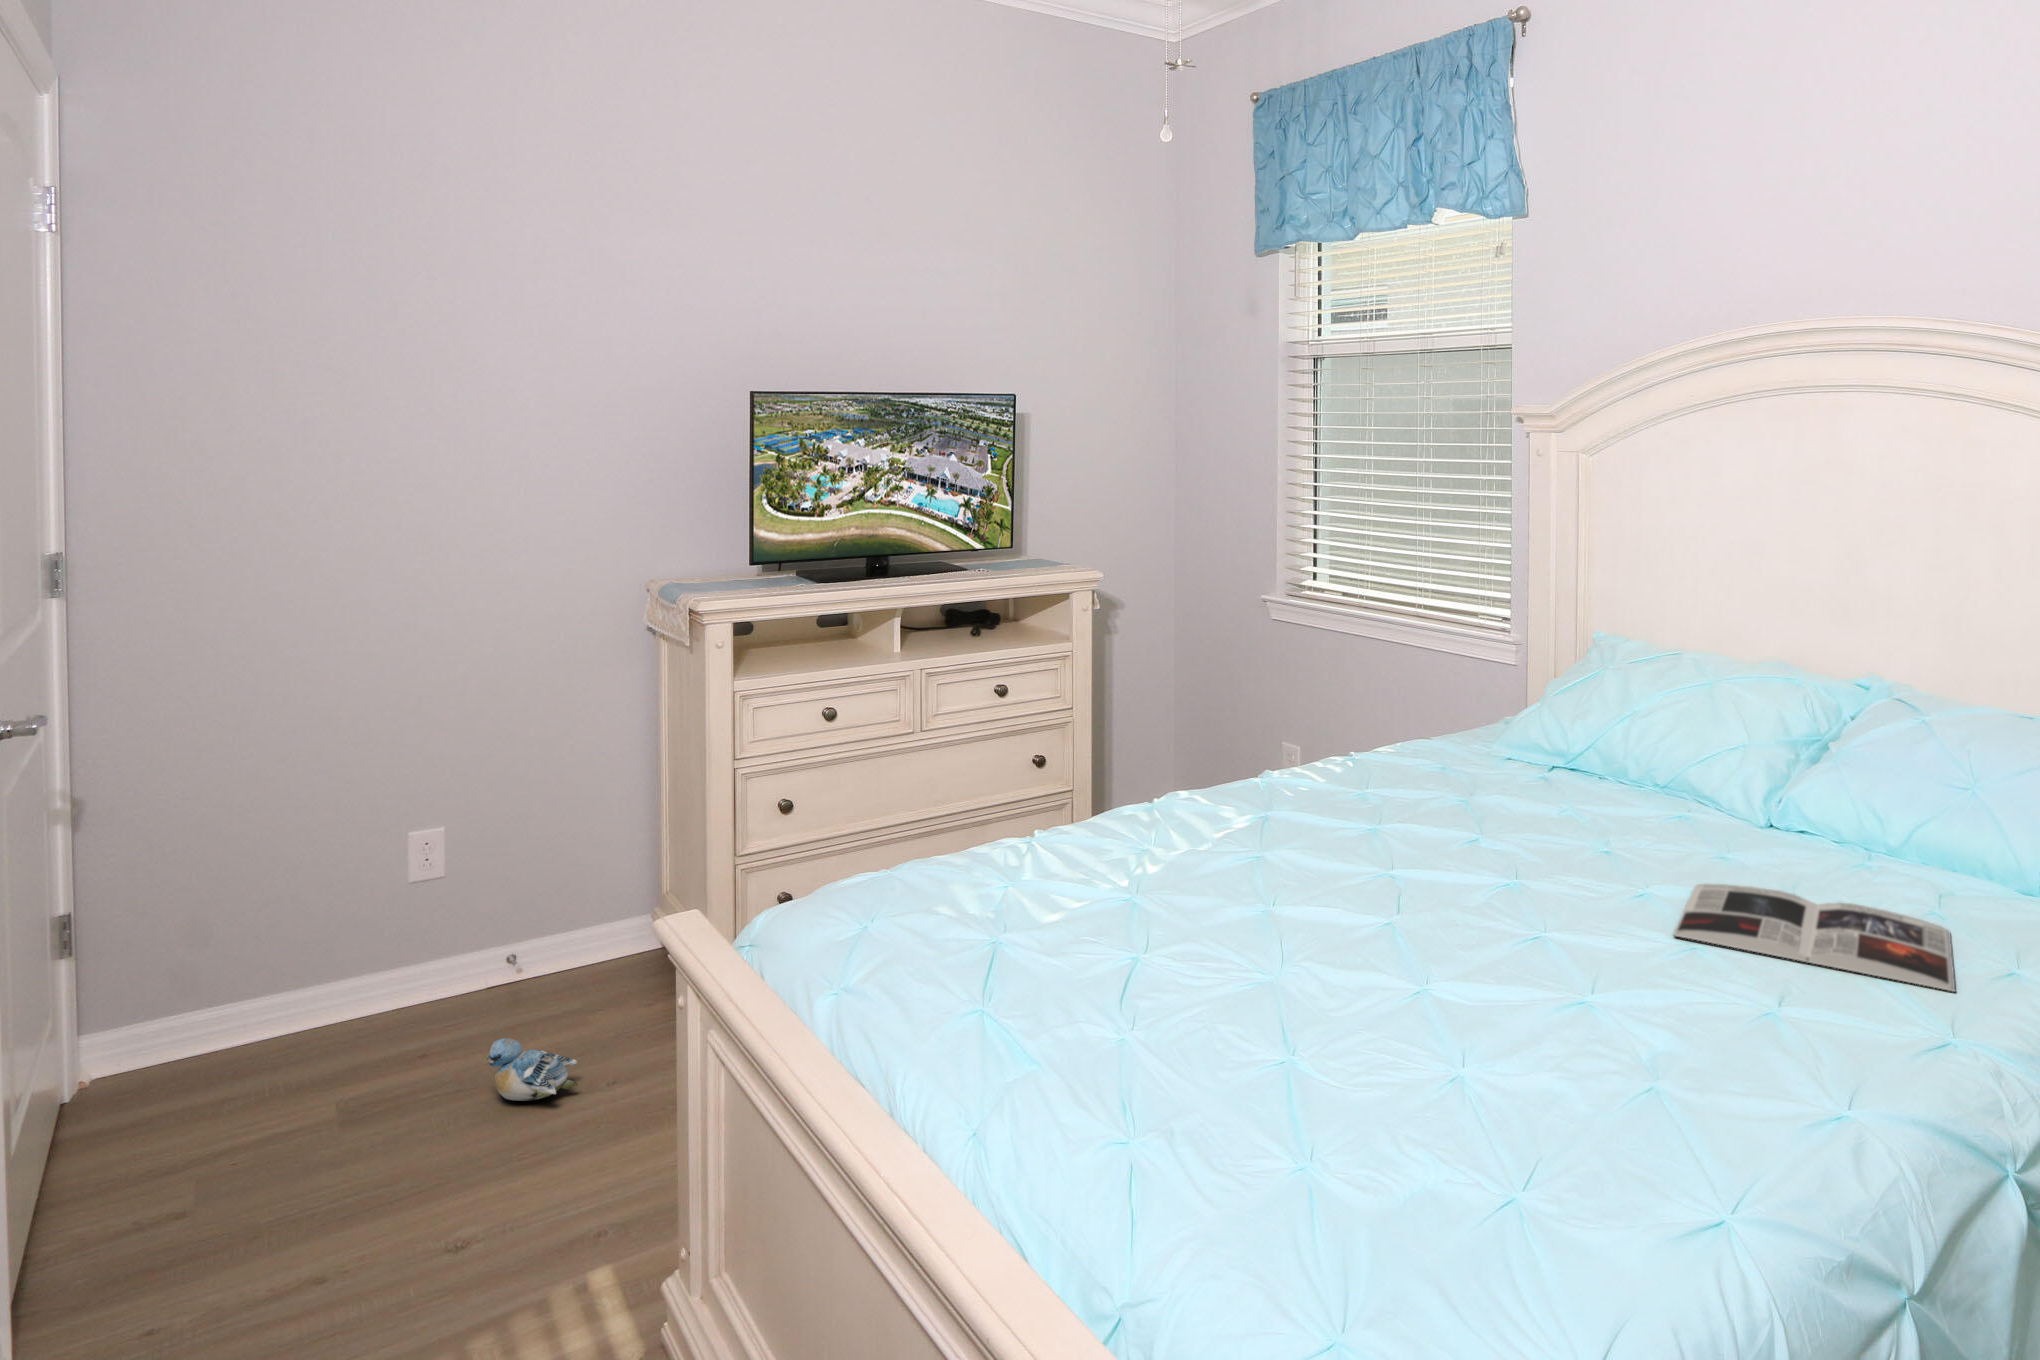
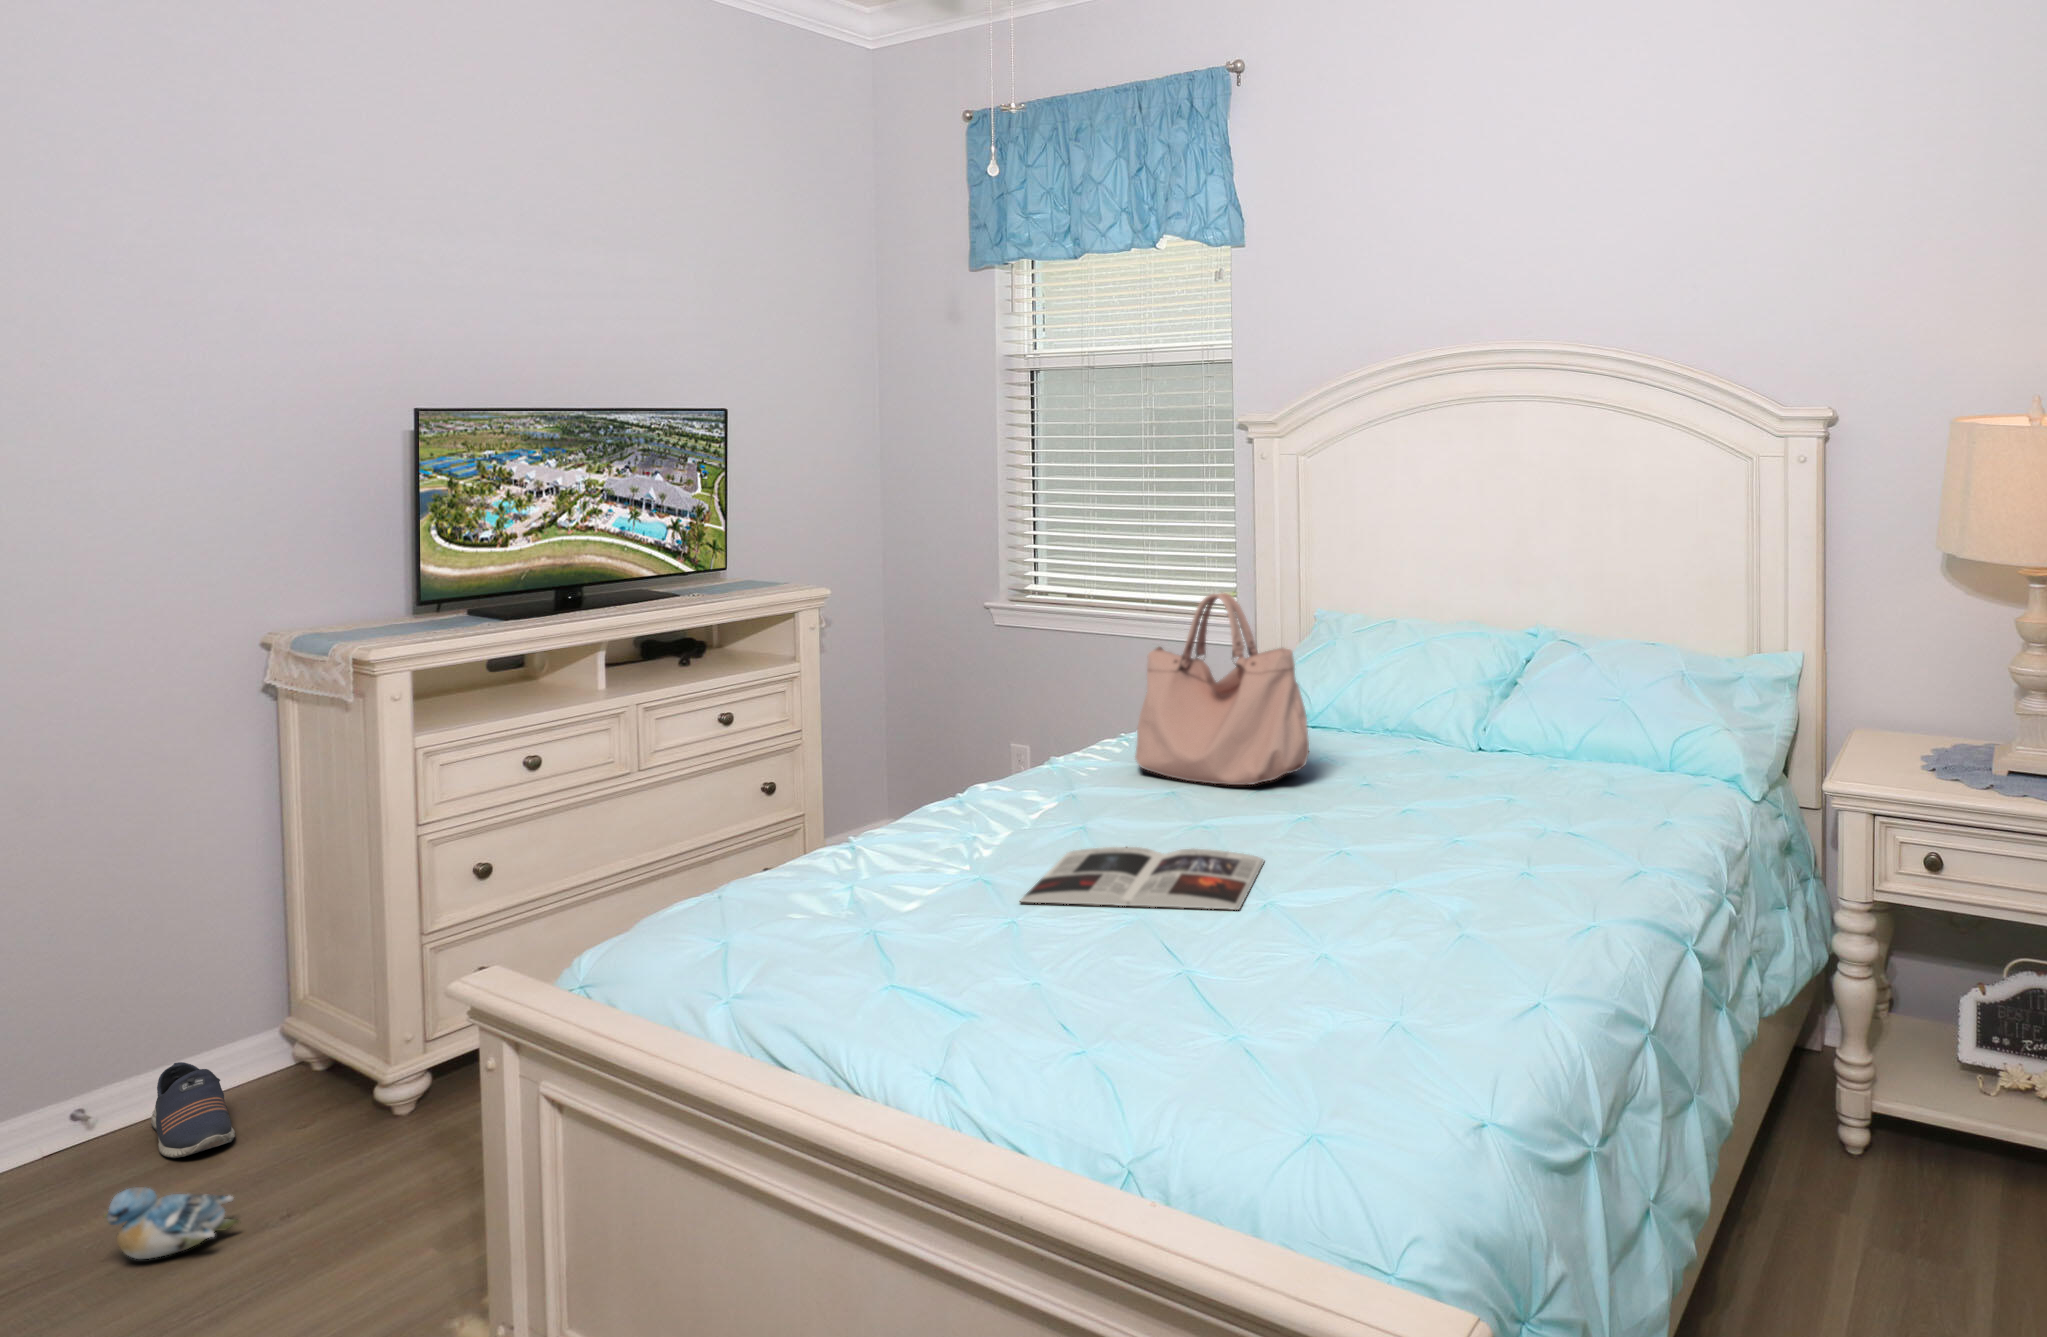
handbag: none [1348,612,1540,836] -> present [1135,593,1309,785]
magazine: present [1674,884,1955,991] -> present [1020,847,1264,910]
shoe: none [549,932,600,1014] -> present [151,1062,235,1158]

